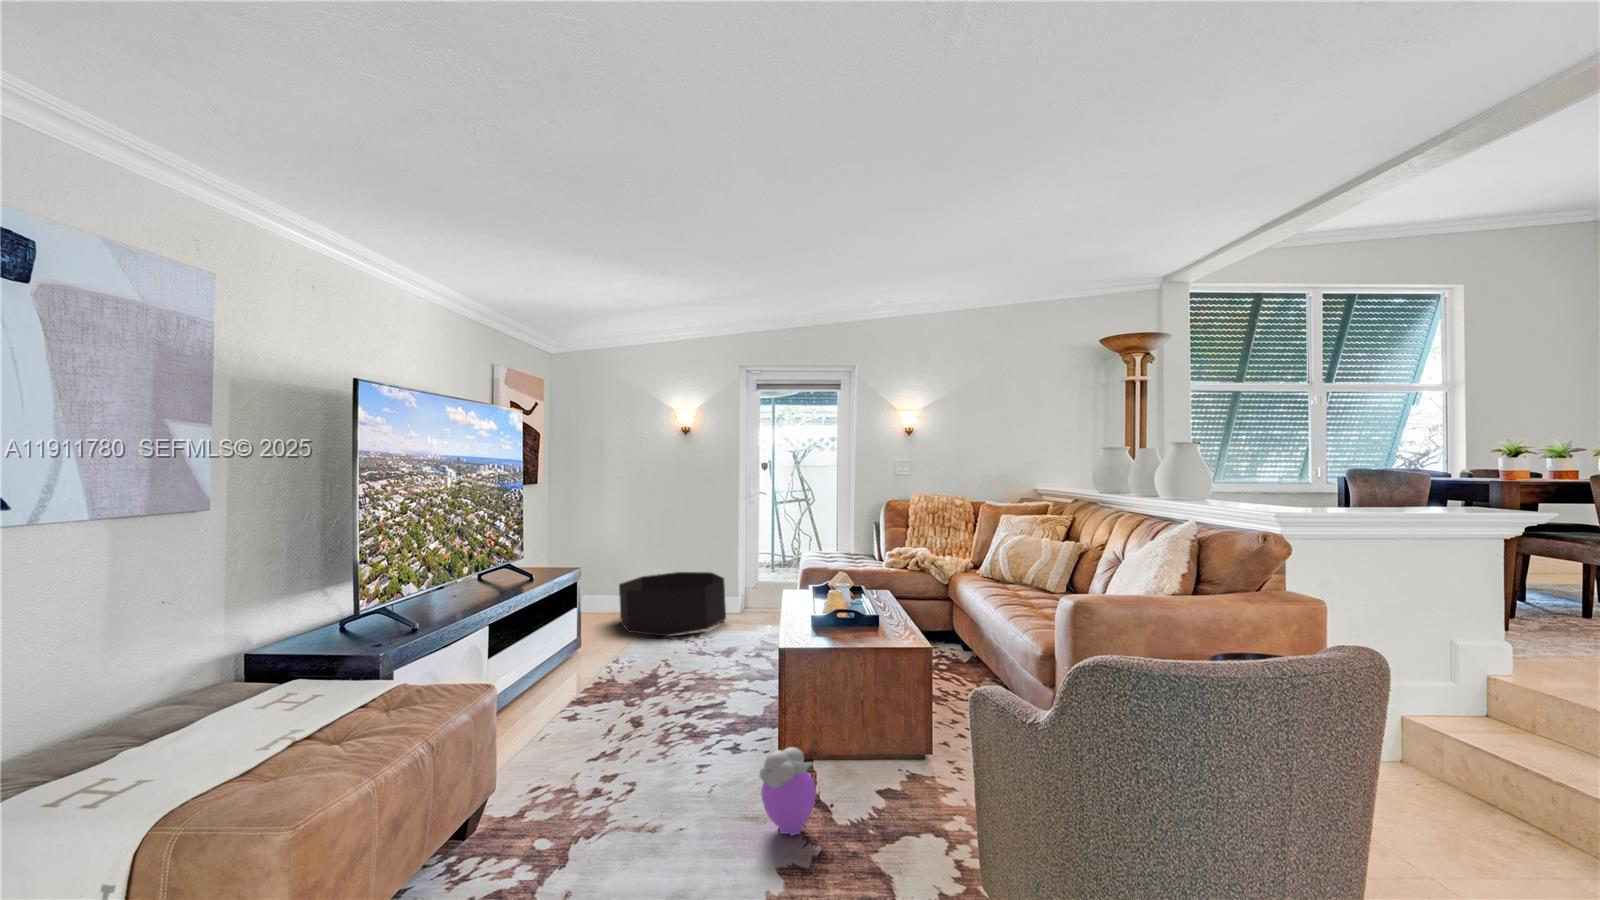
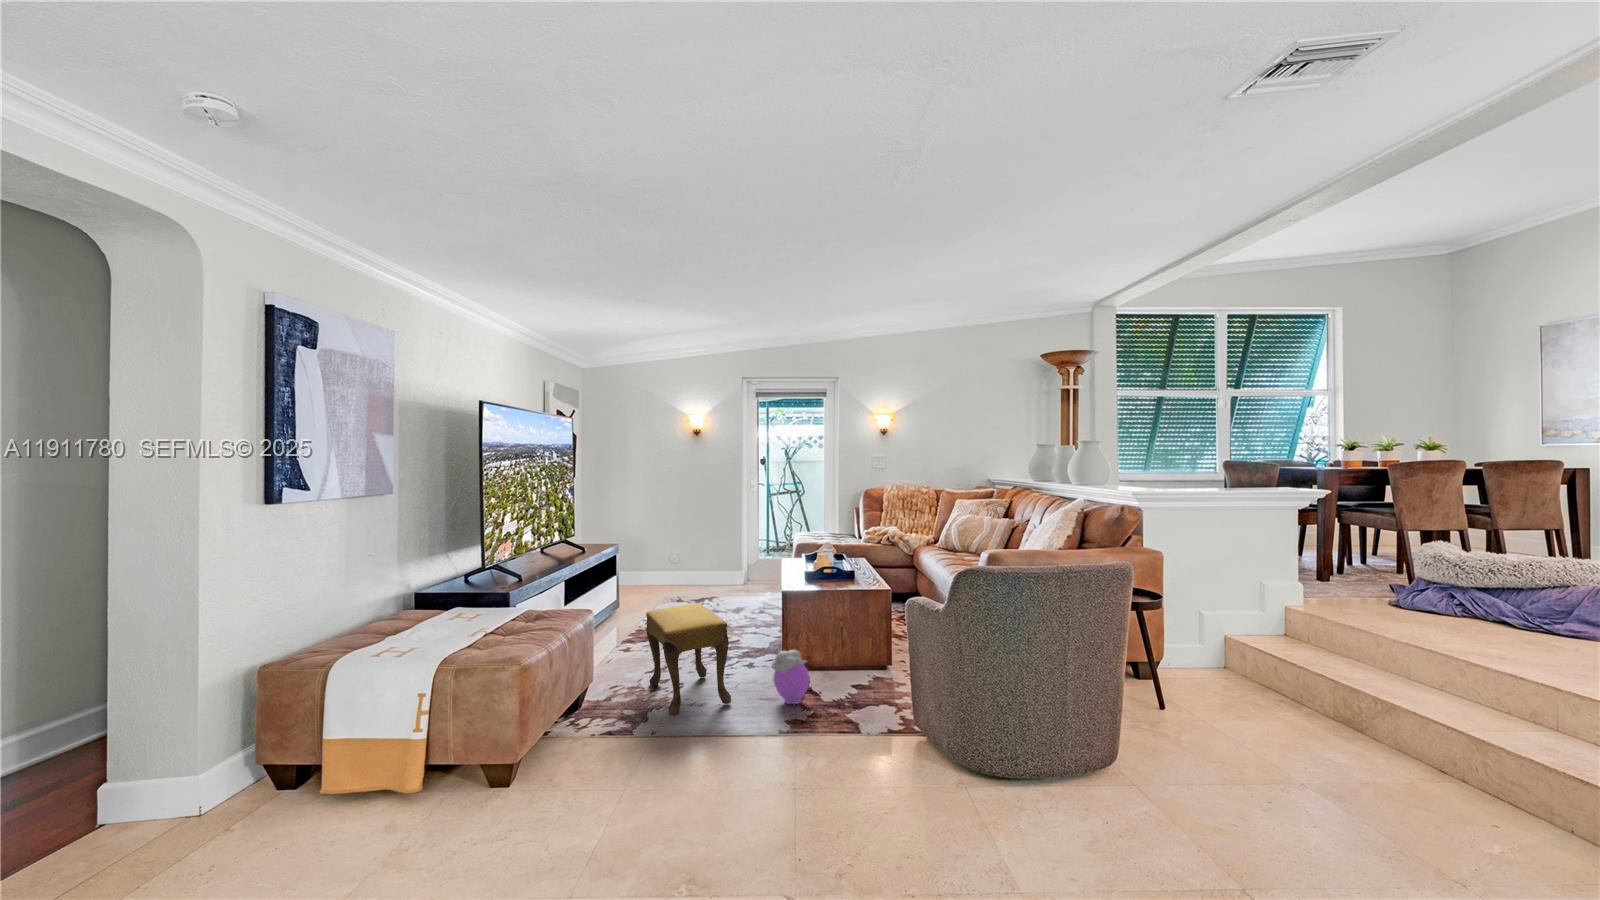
basket: present [619,572,726,636] -> none [641,552,731,602]
footstool: none [582,666,697,856] -> present [646,603,731,715]

